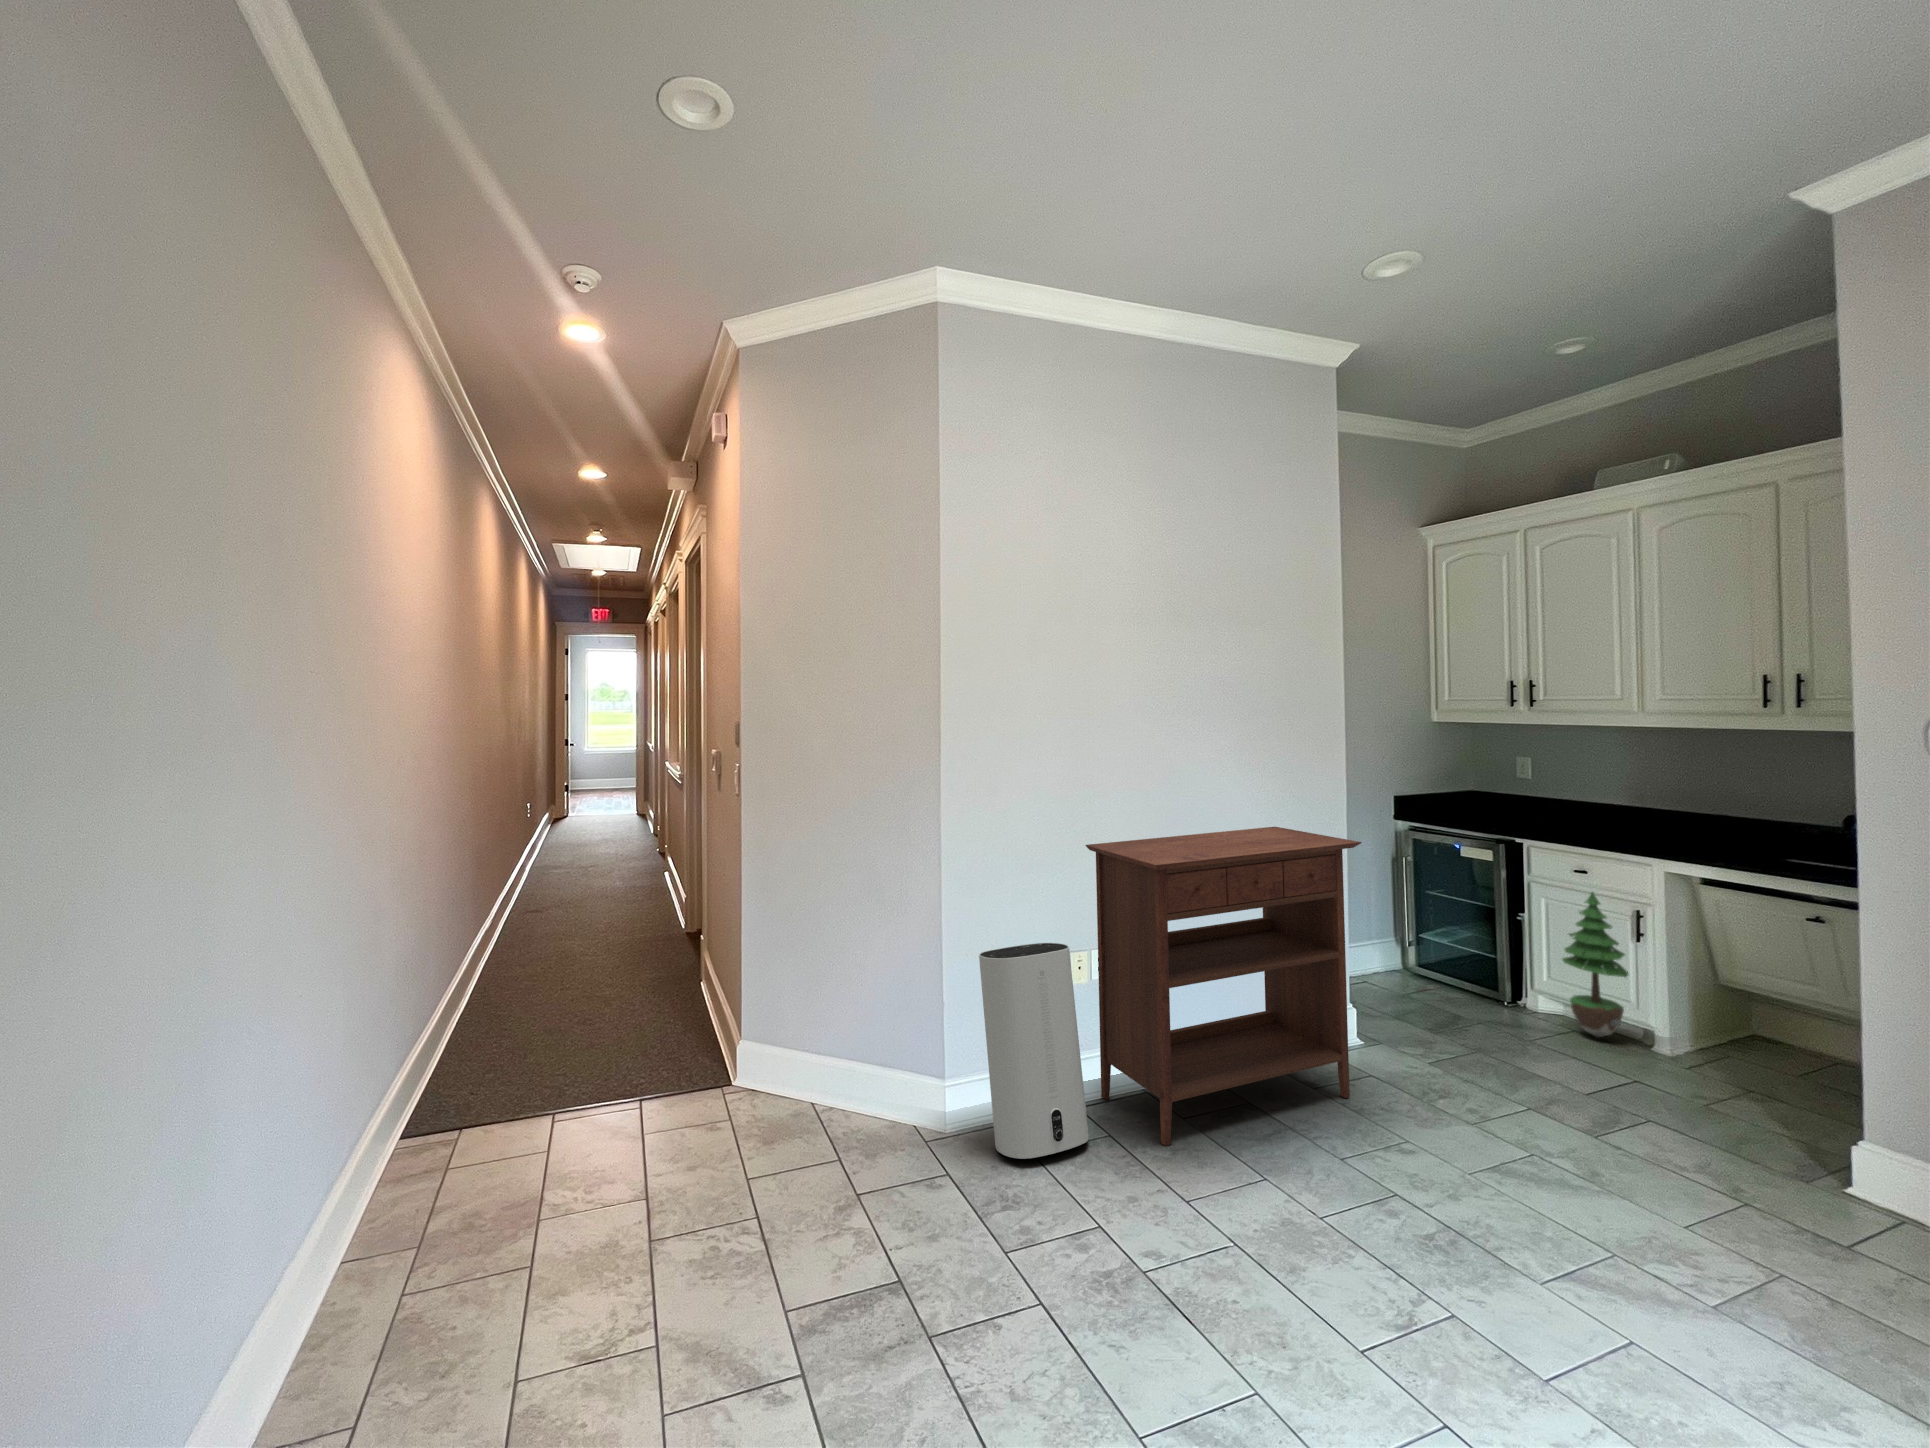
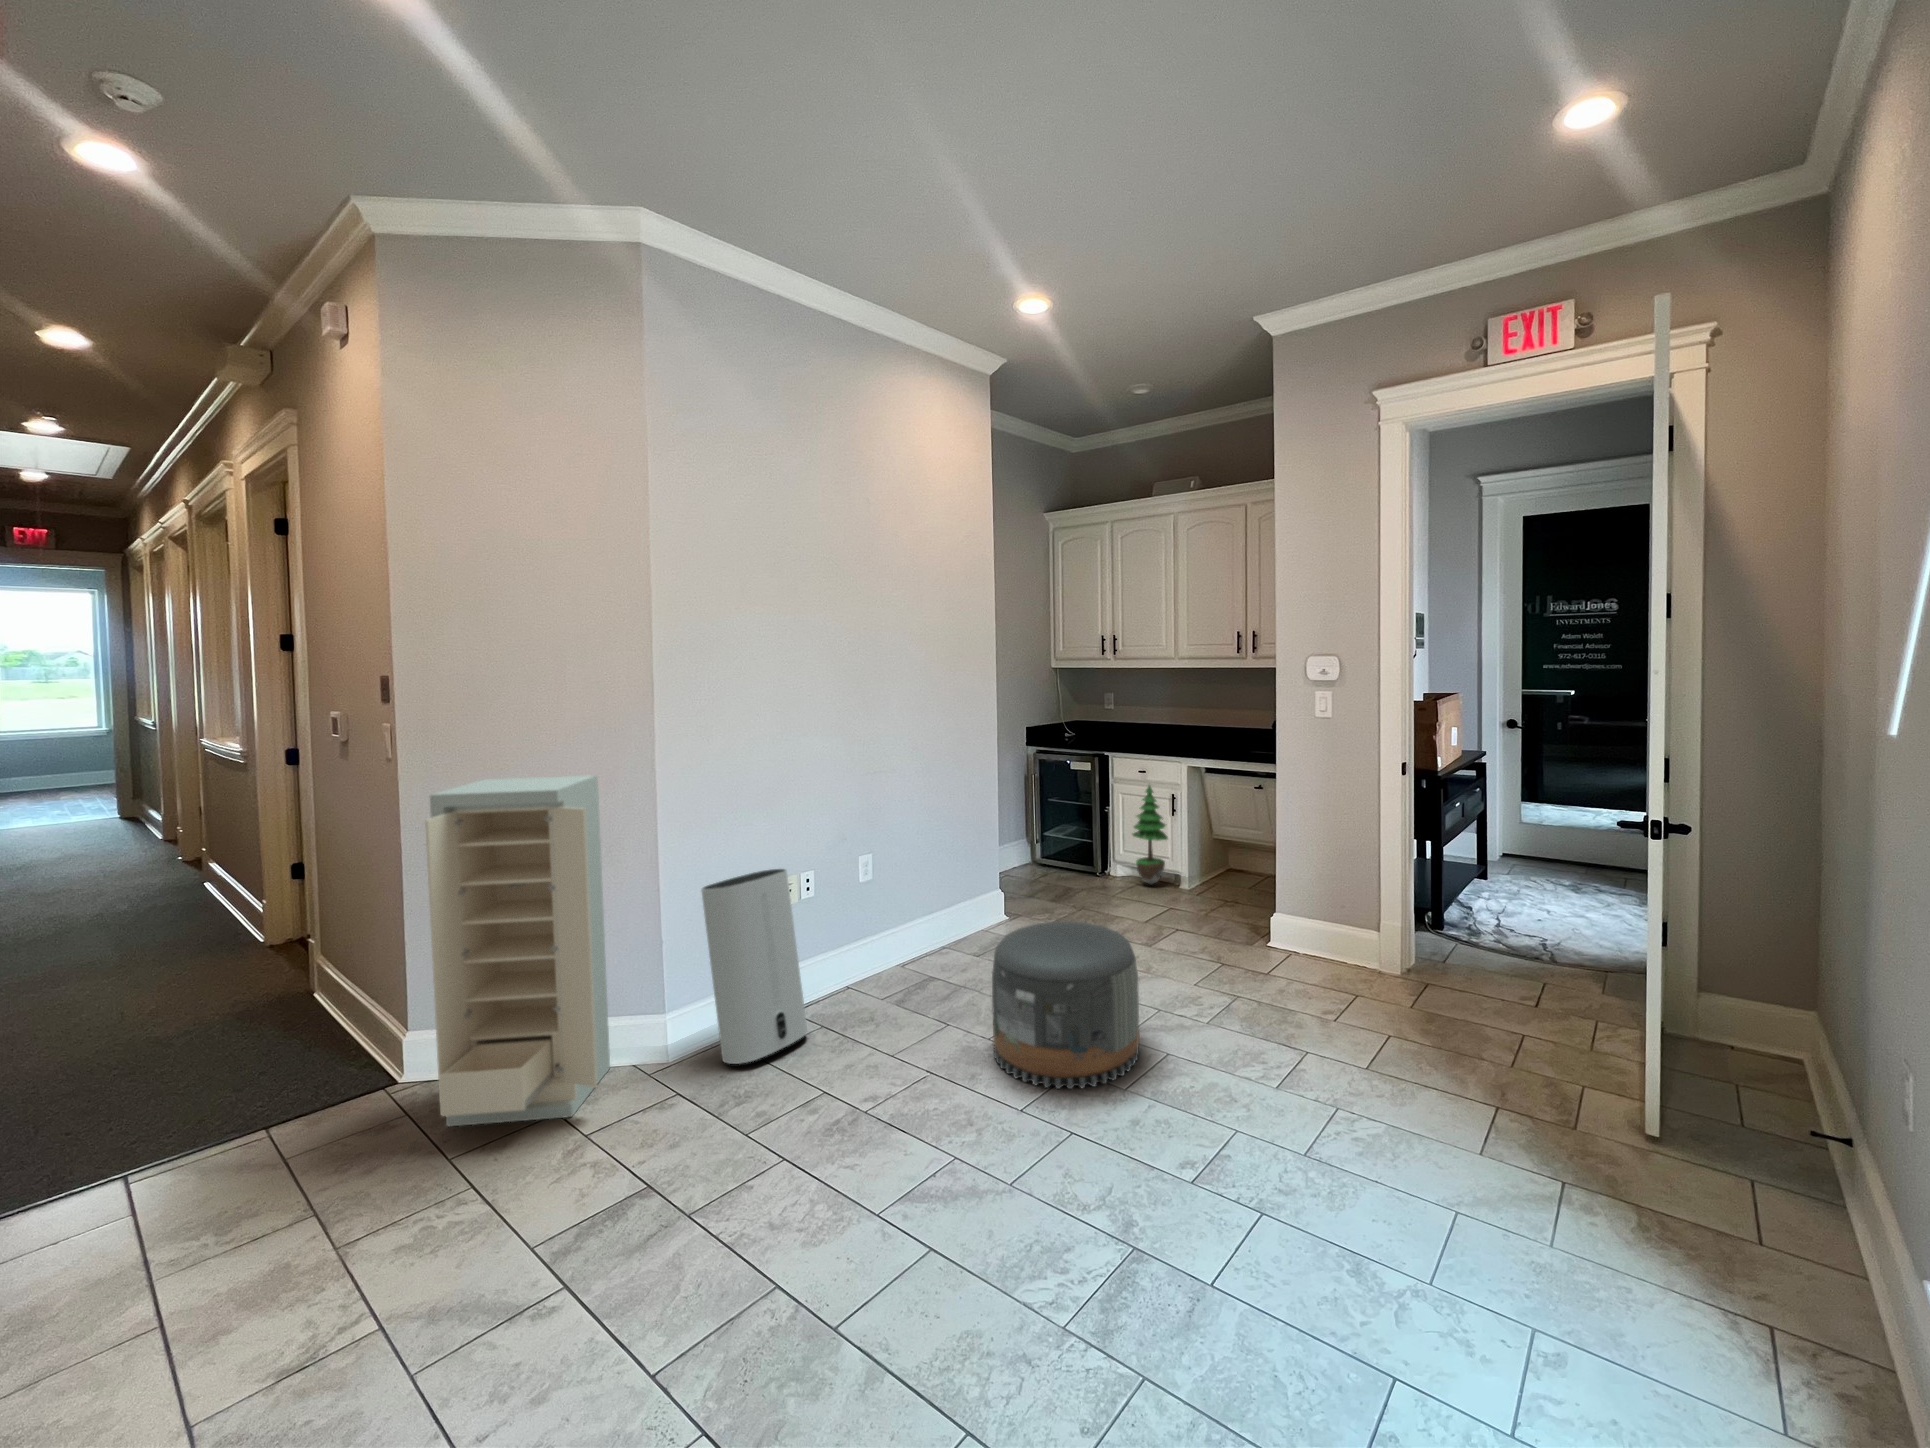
storage cabinet: none [742,820,892,1167] -> present [425,775,610,1126]
console table: present [1086,827,1361,1146] -> none [797,753,1012,1022]
pouf: none [1322,1078,1572,1358] -> present [992,921,1139,1089]

